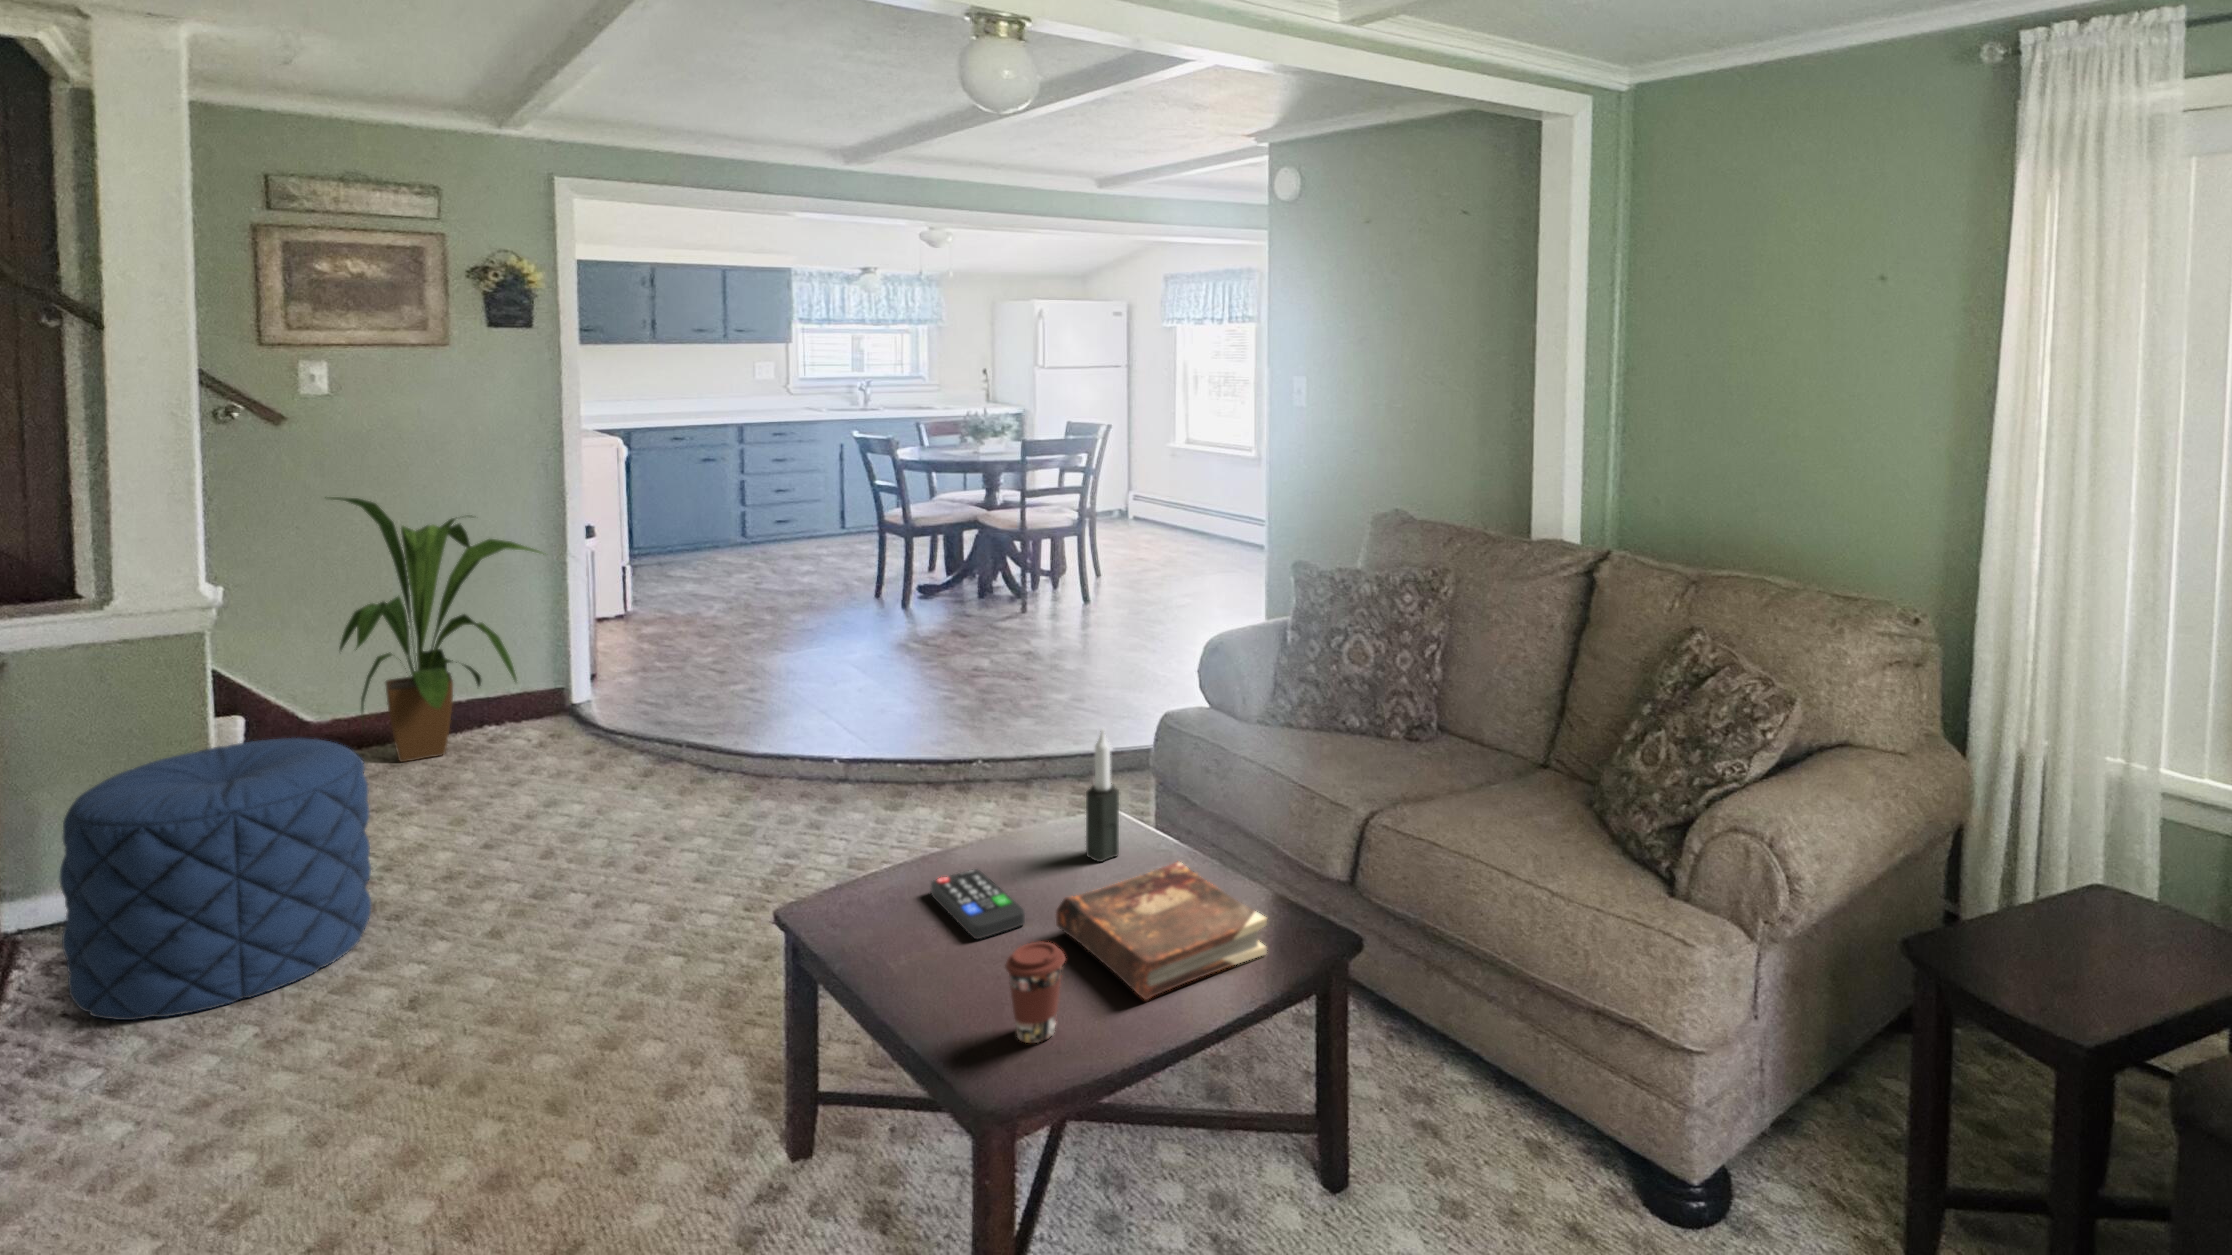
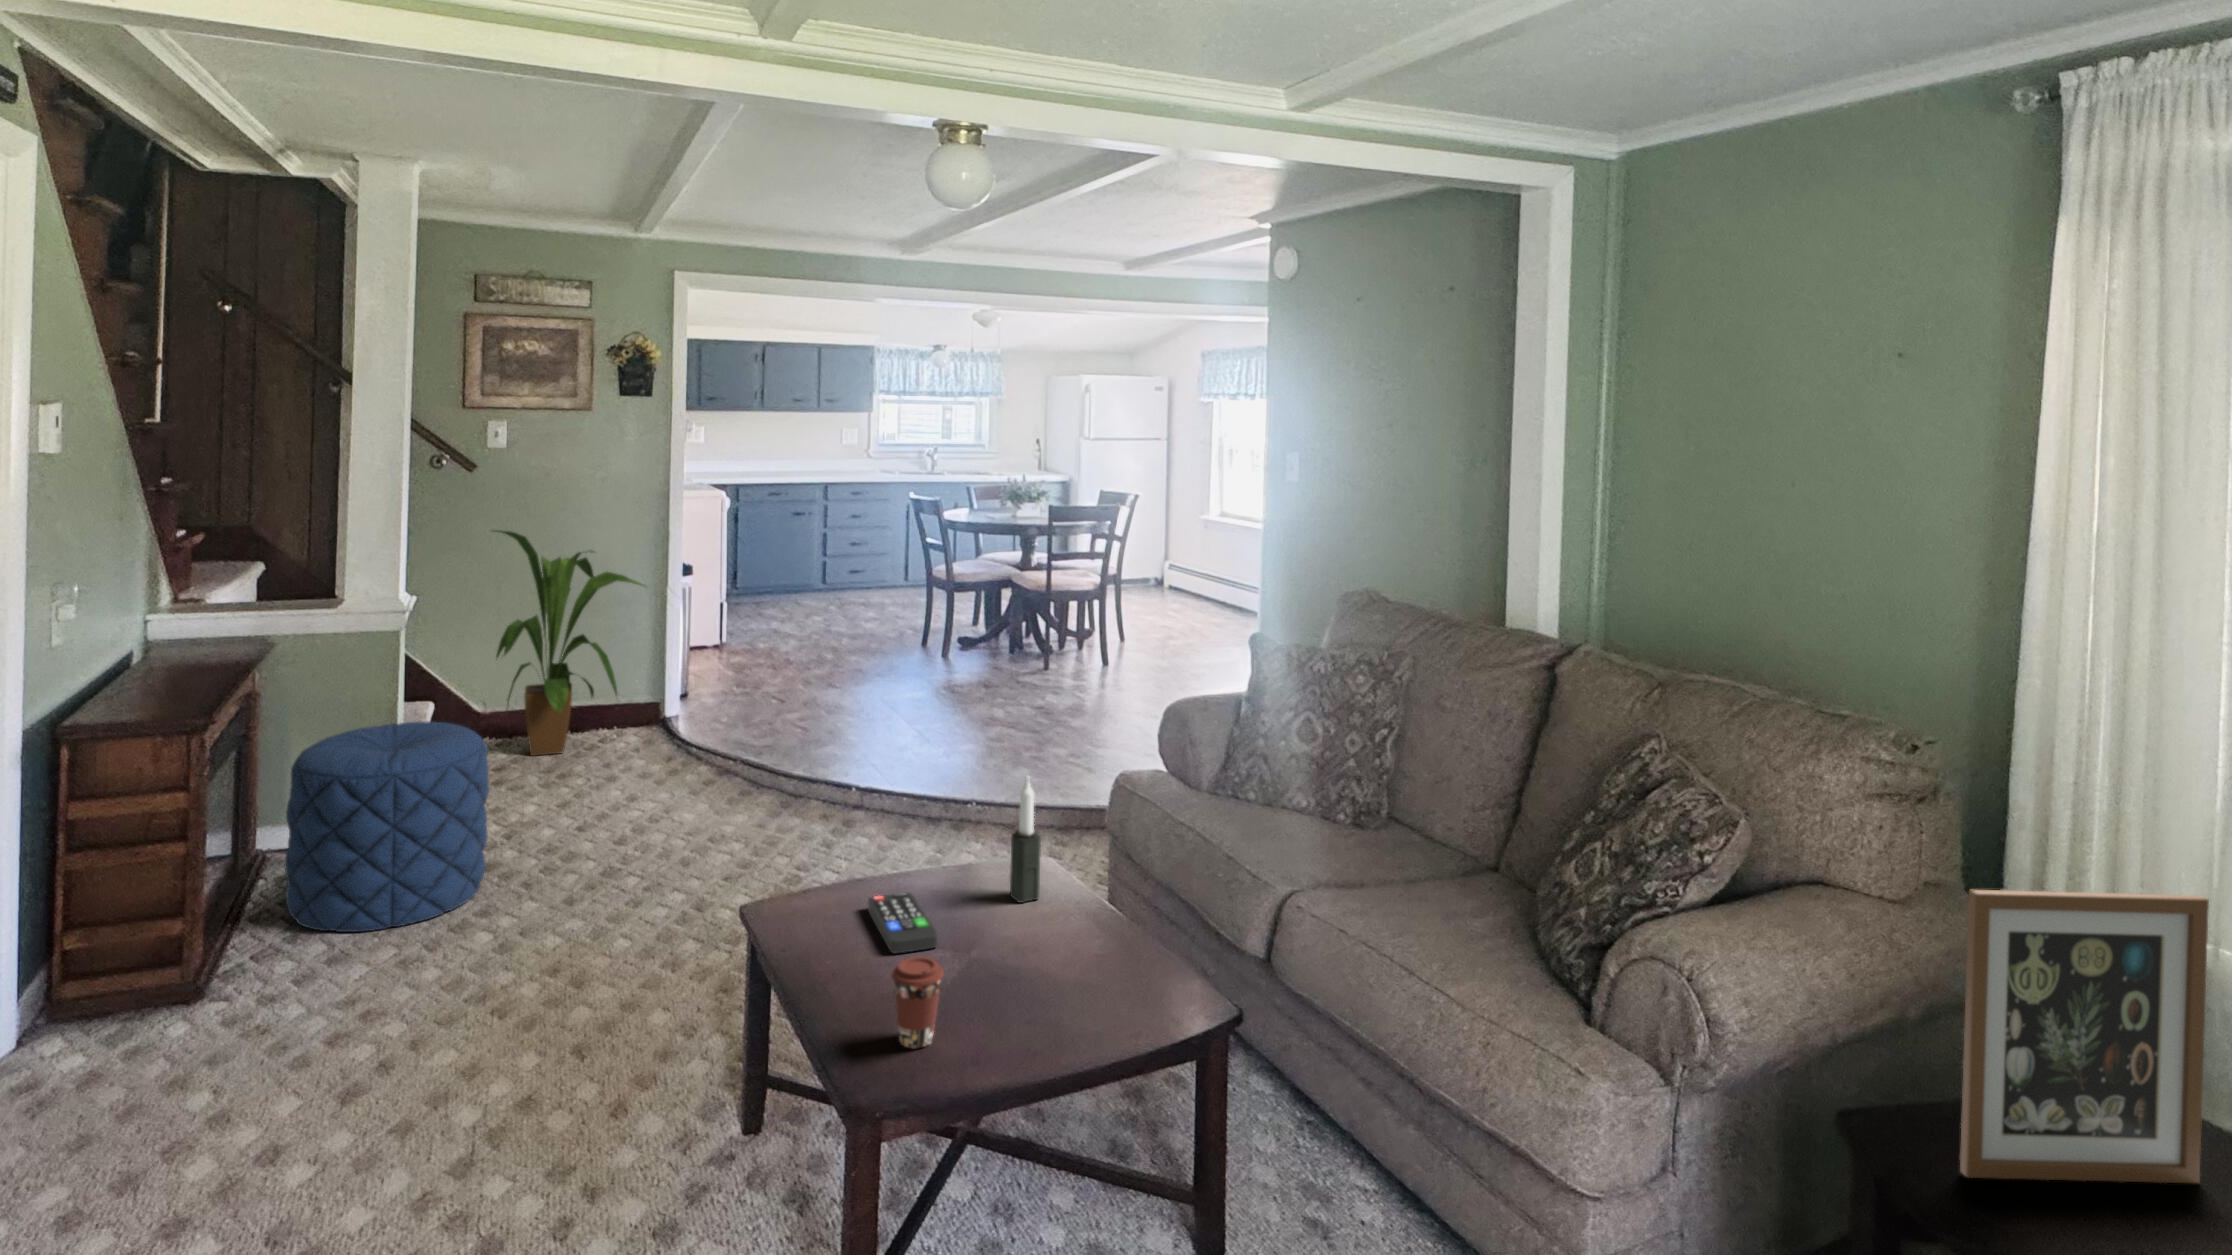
picture frame: none [2012,724,2183,985] -> present [1960,889,2209,1183]
book: present [1056,862,1267,1000] -> none [961,909,1143,1030]

